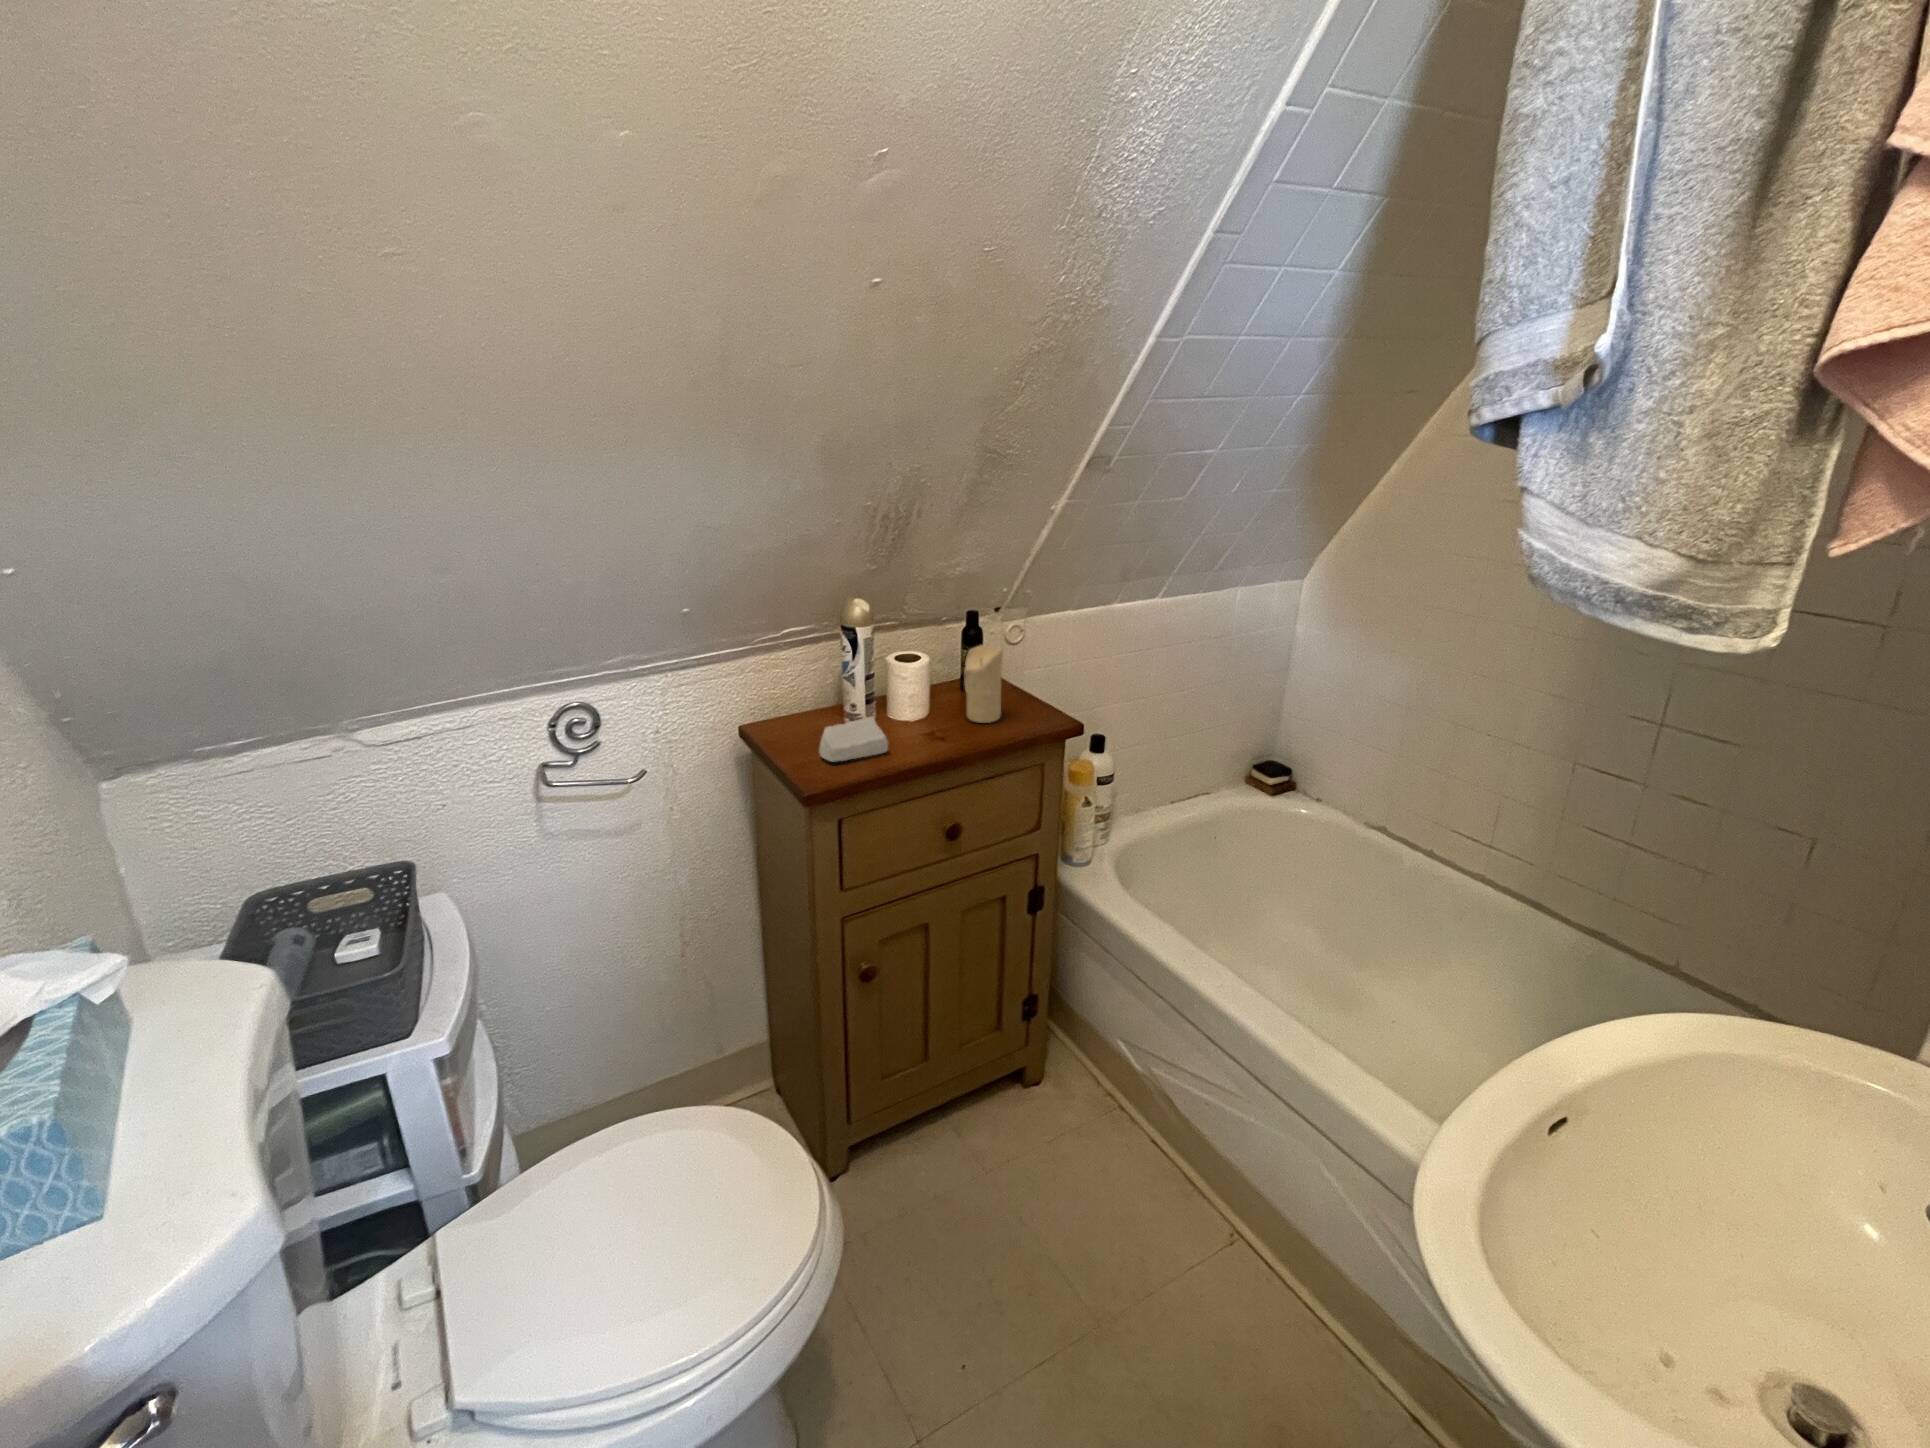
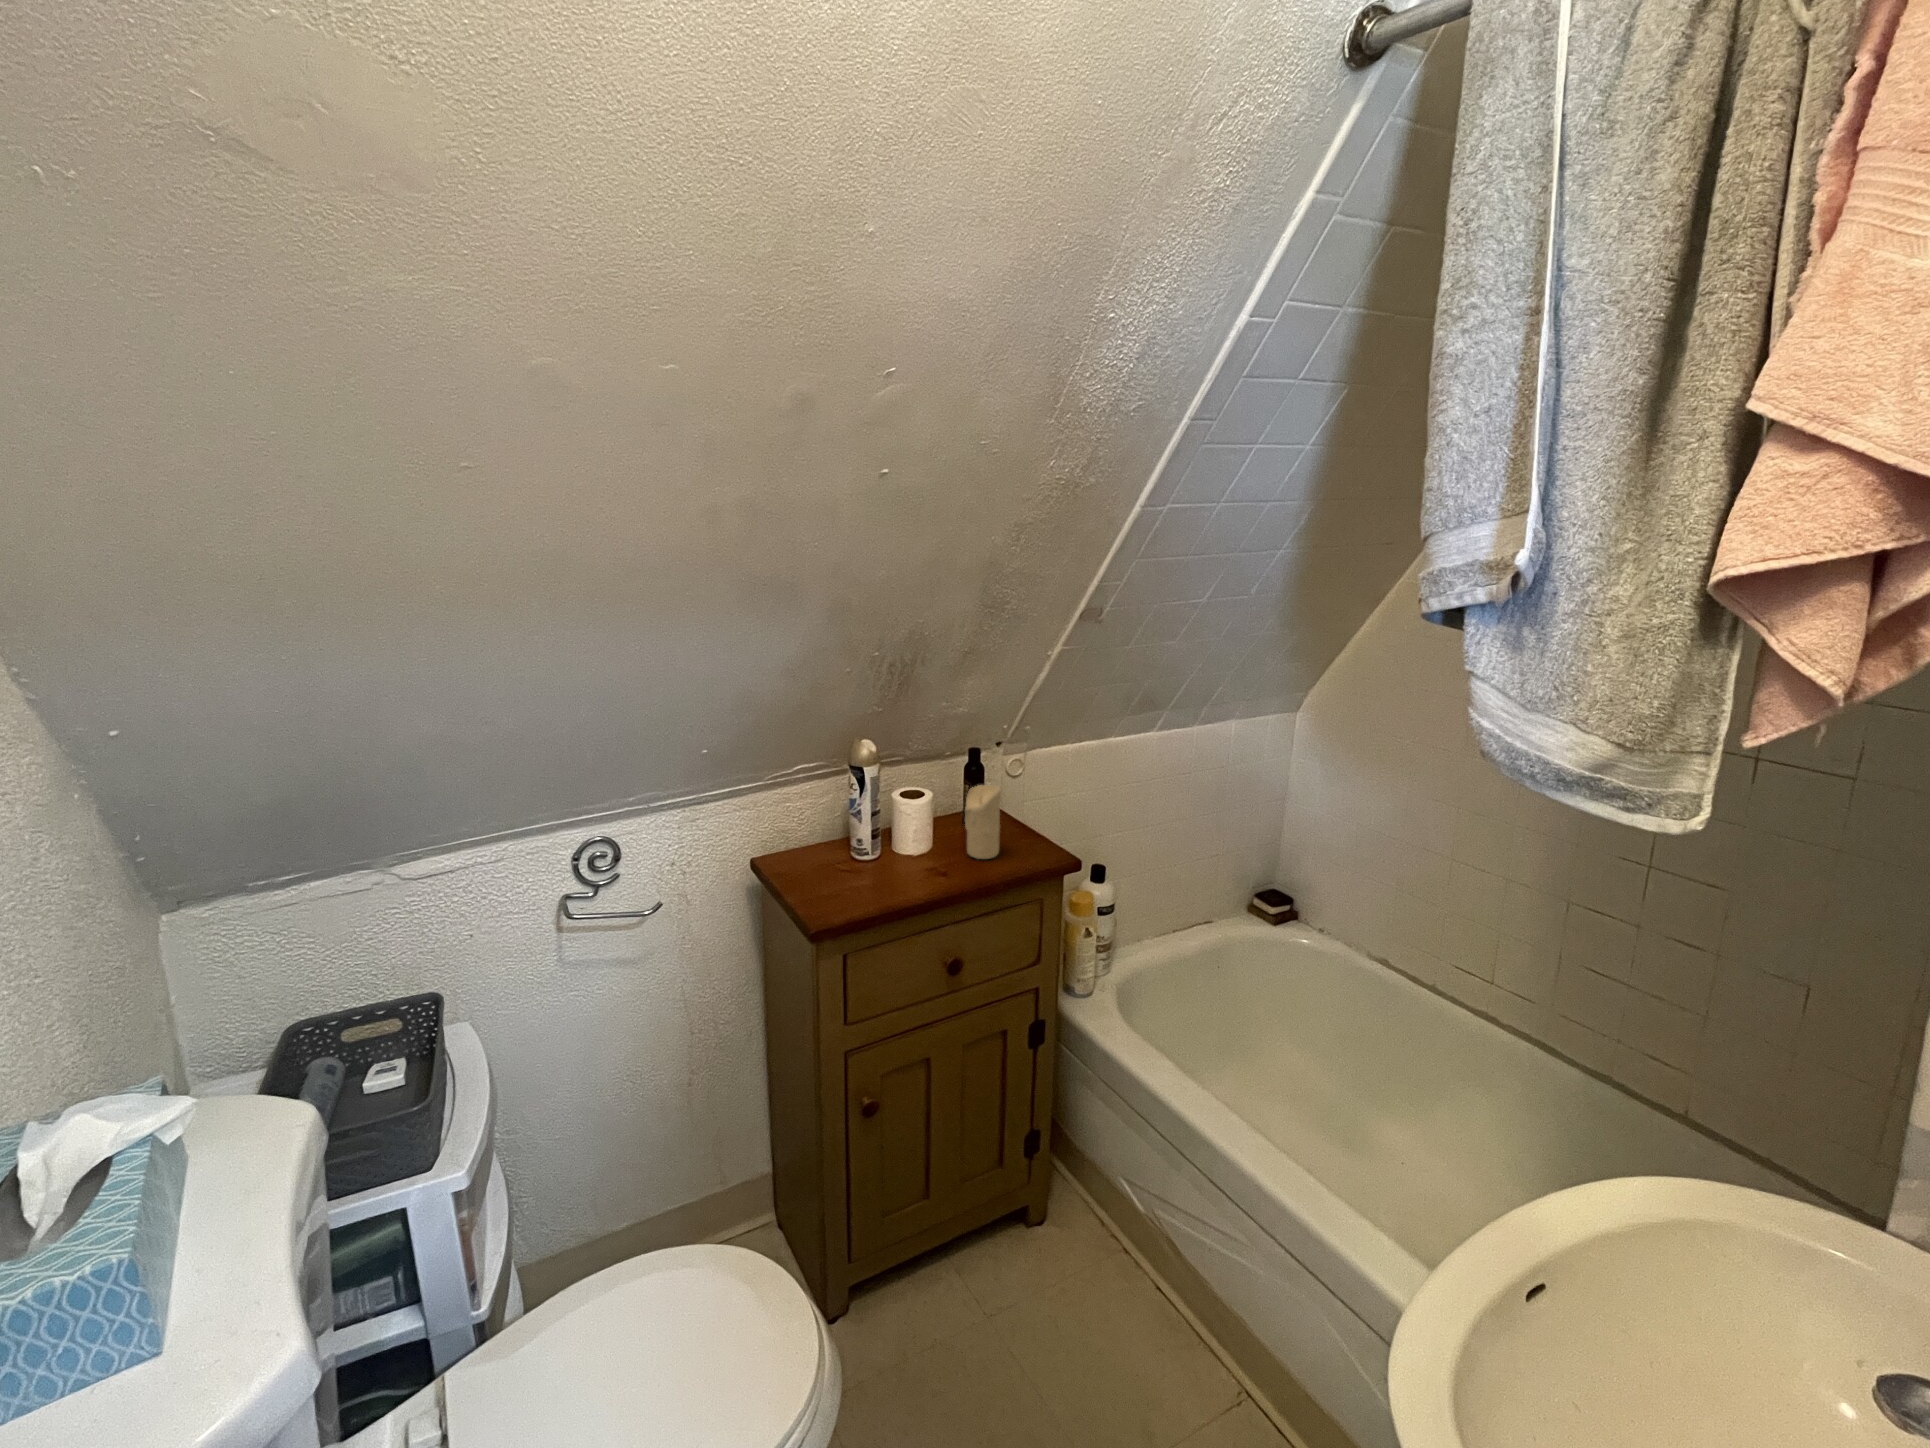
soap bar: present [819,717,888,762] -> none [827,853,892,898]

